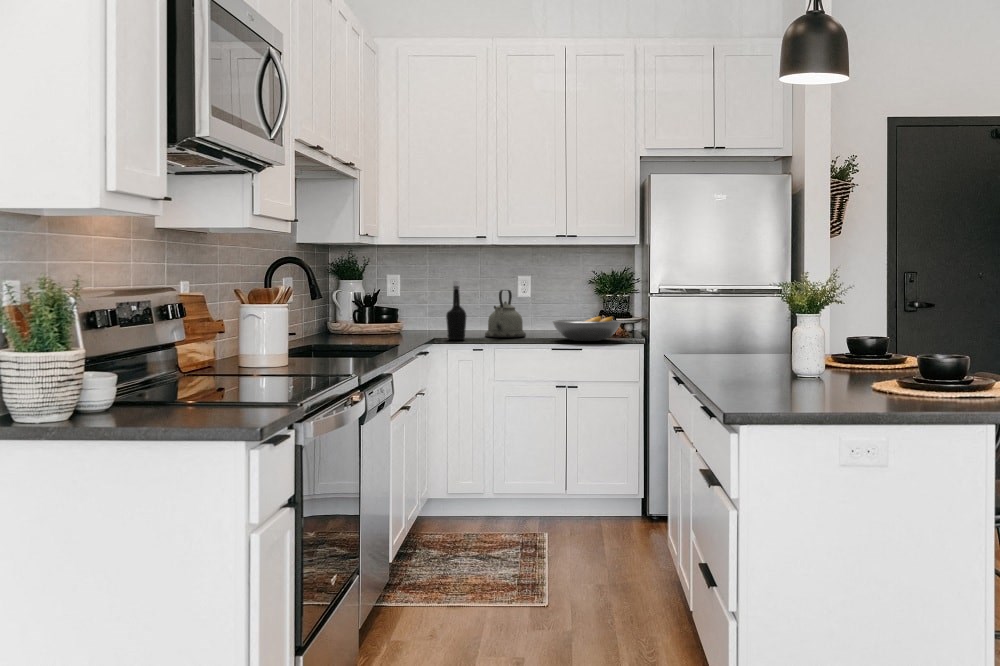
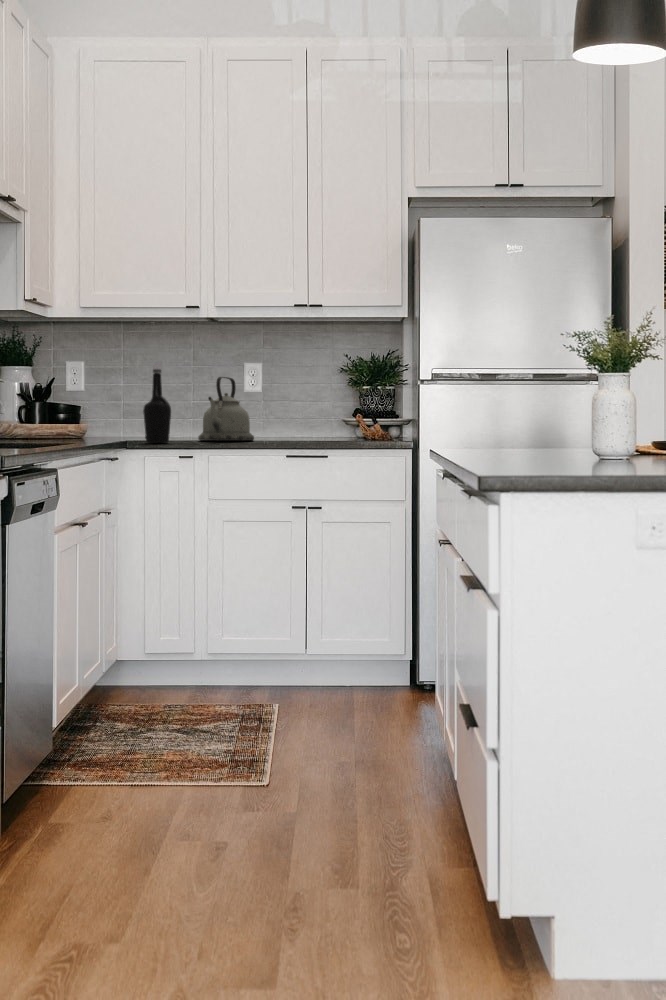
fruit bowl: present [553,316,621,341] -> none [287,410,380,443]

